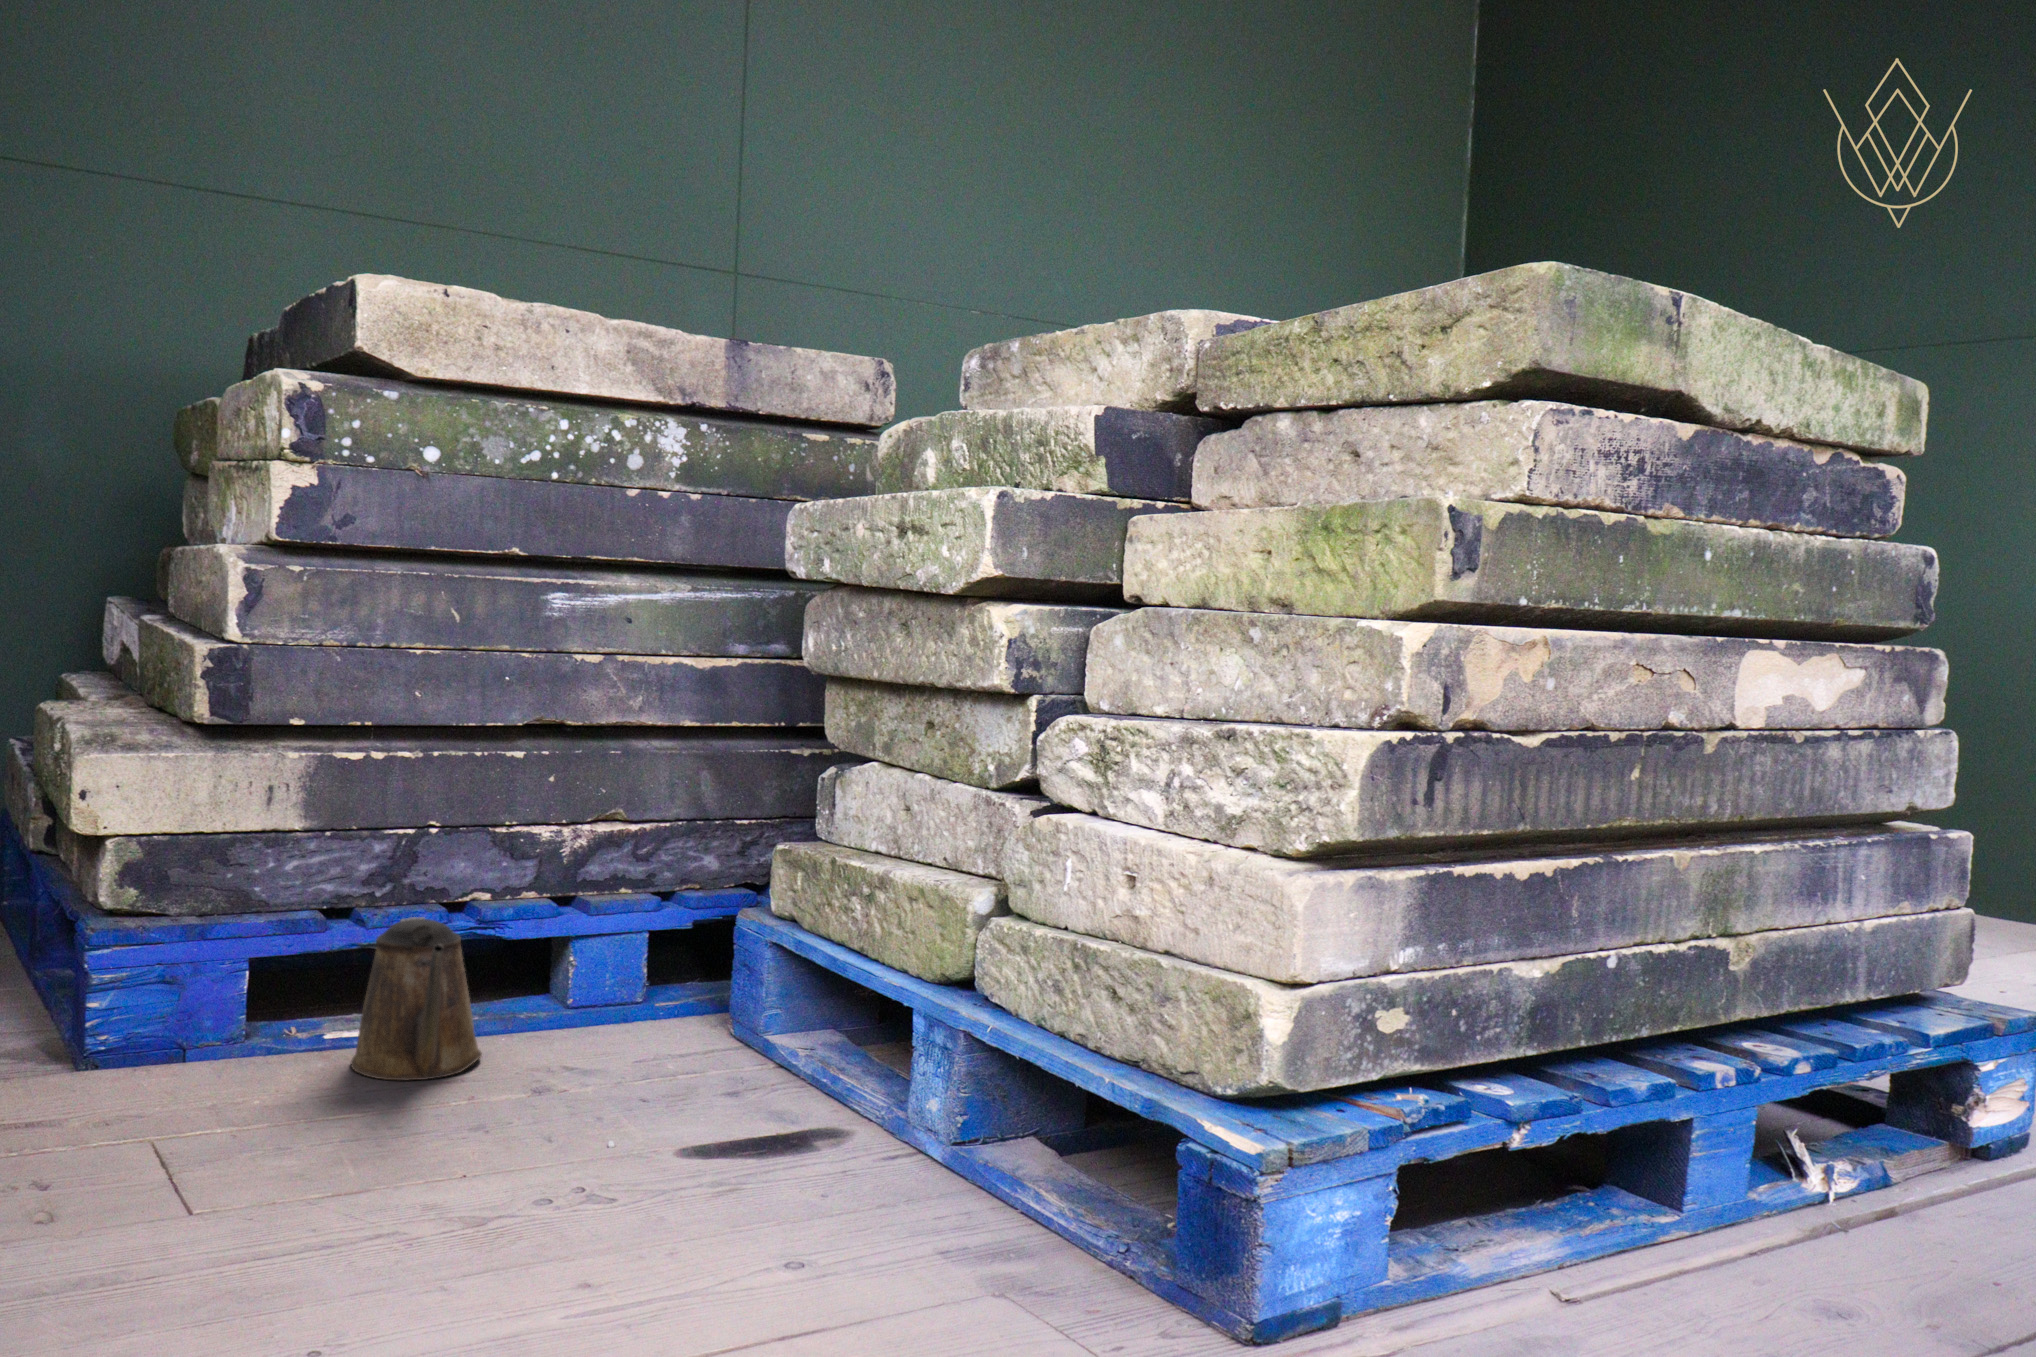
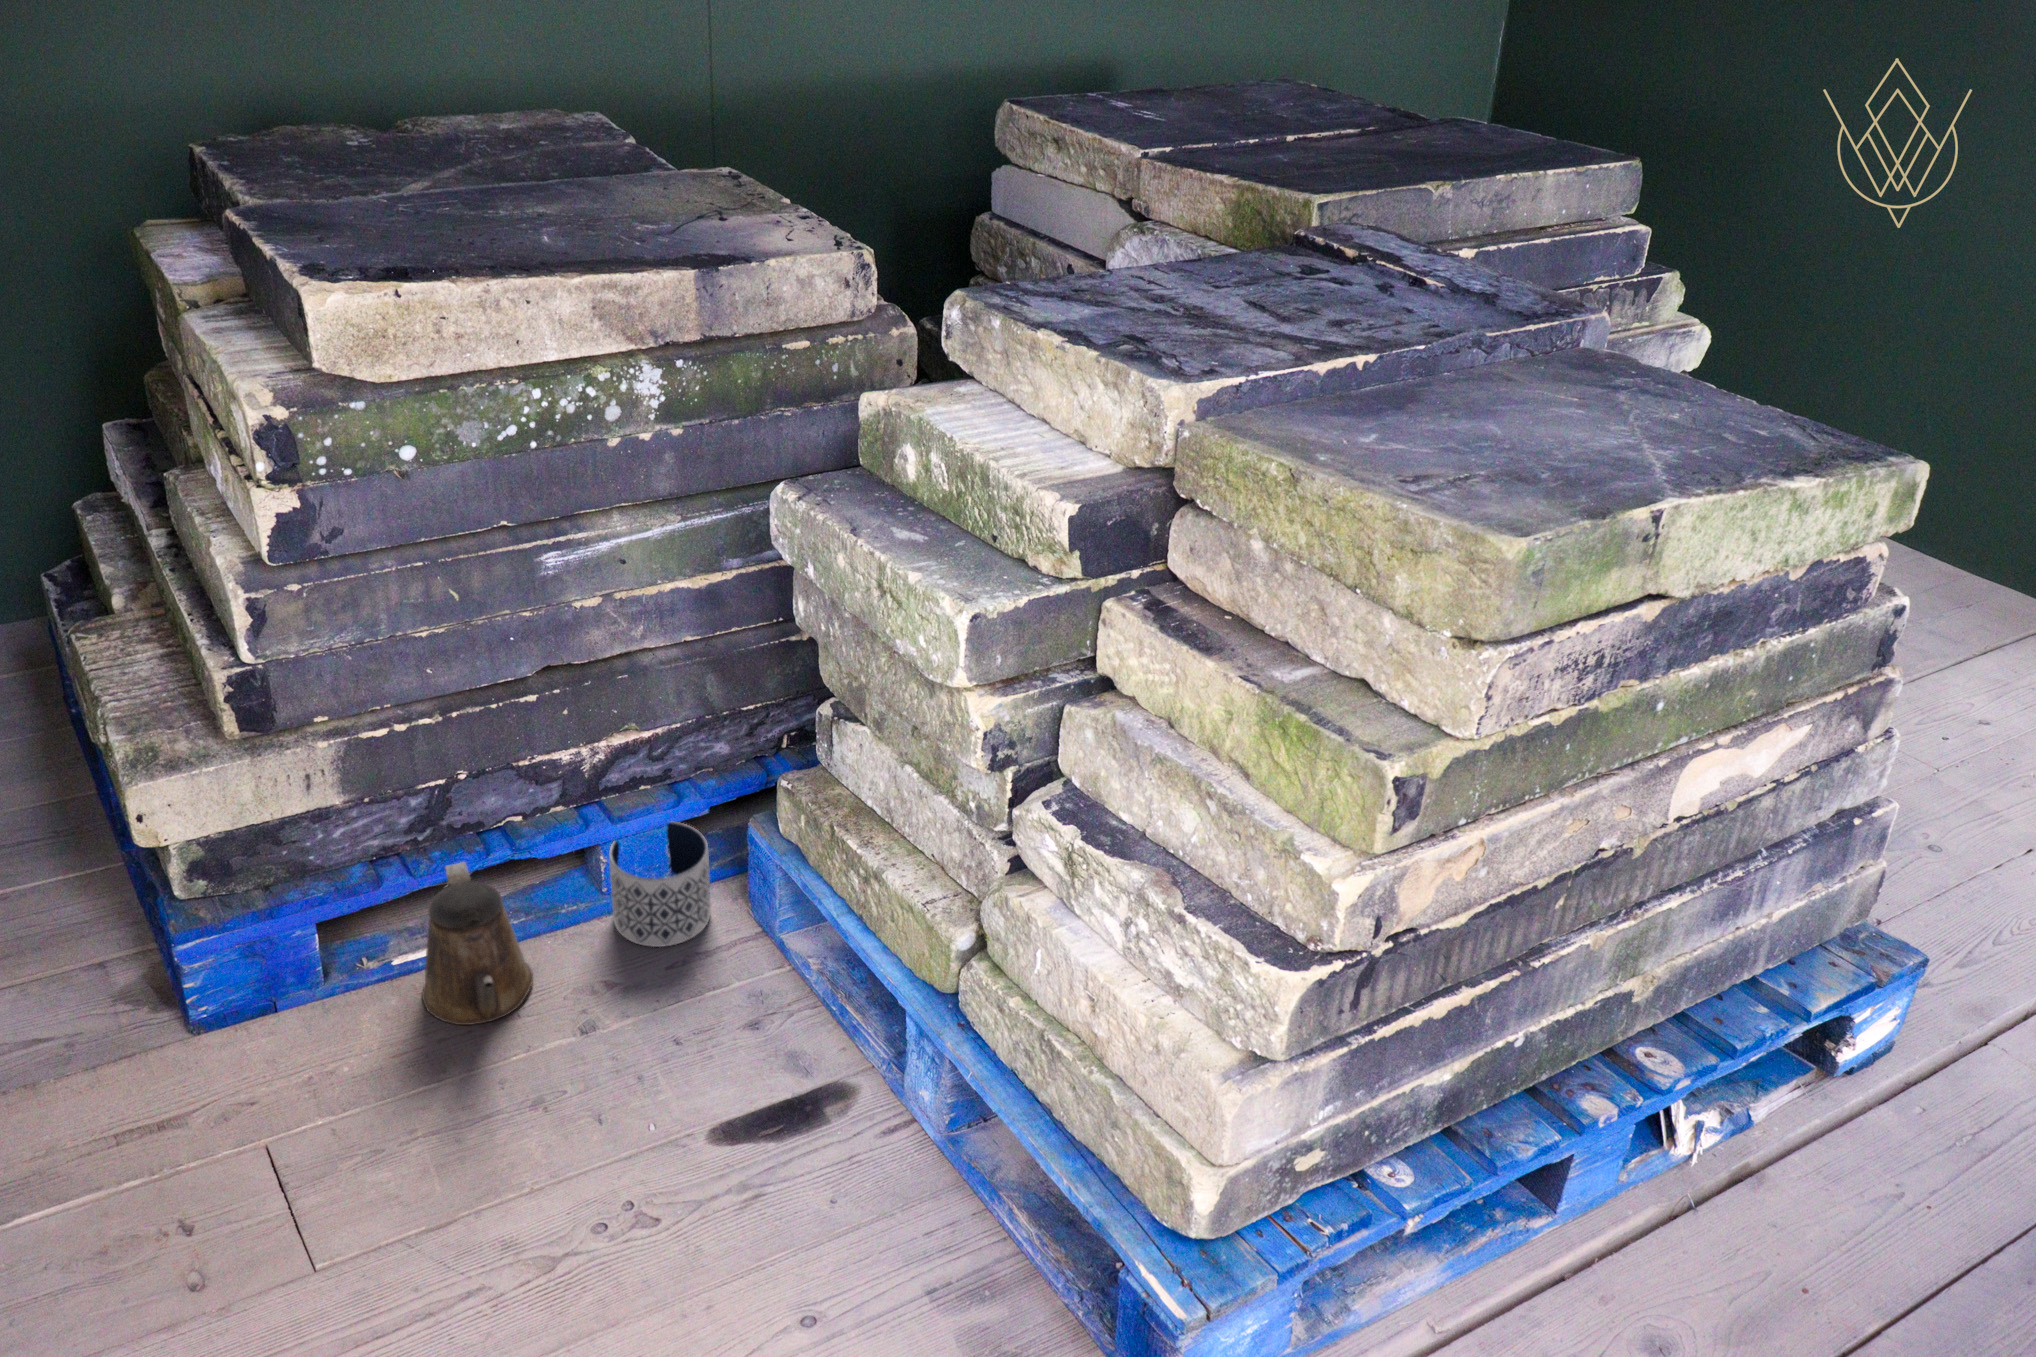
planter: none [580,923,696,1048] -> present [609,821,711,947]

